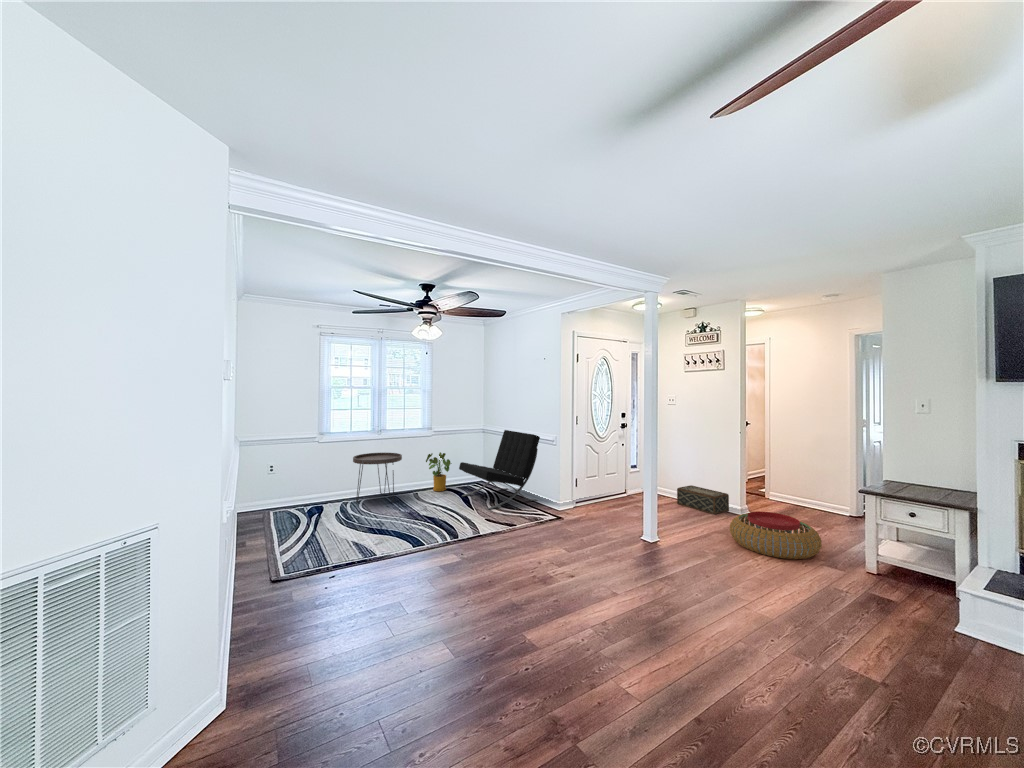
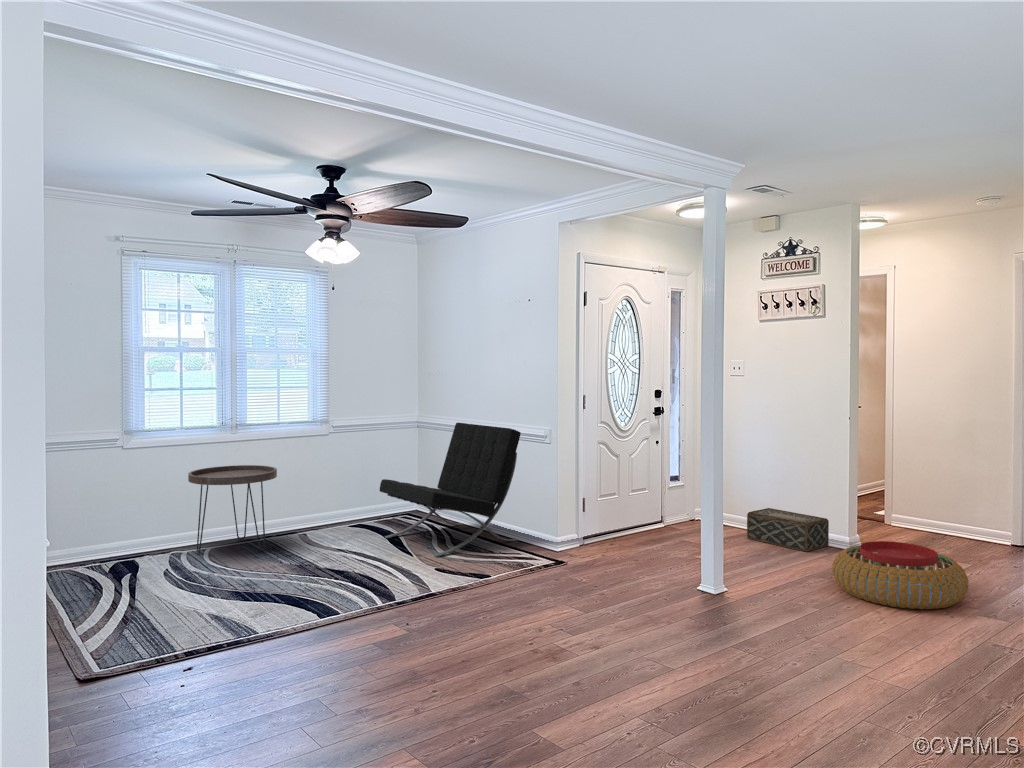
house plant: present [426,452,451,491] -> none [316,464,366,532]

